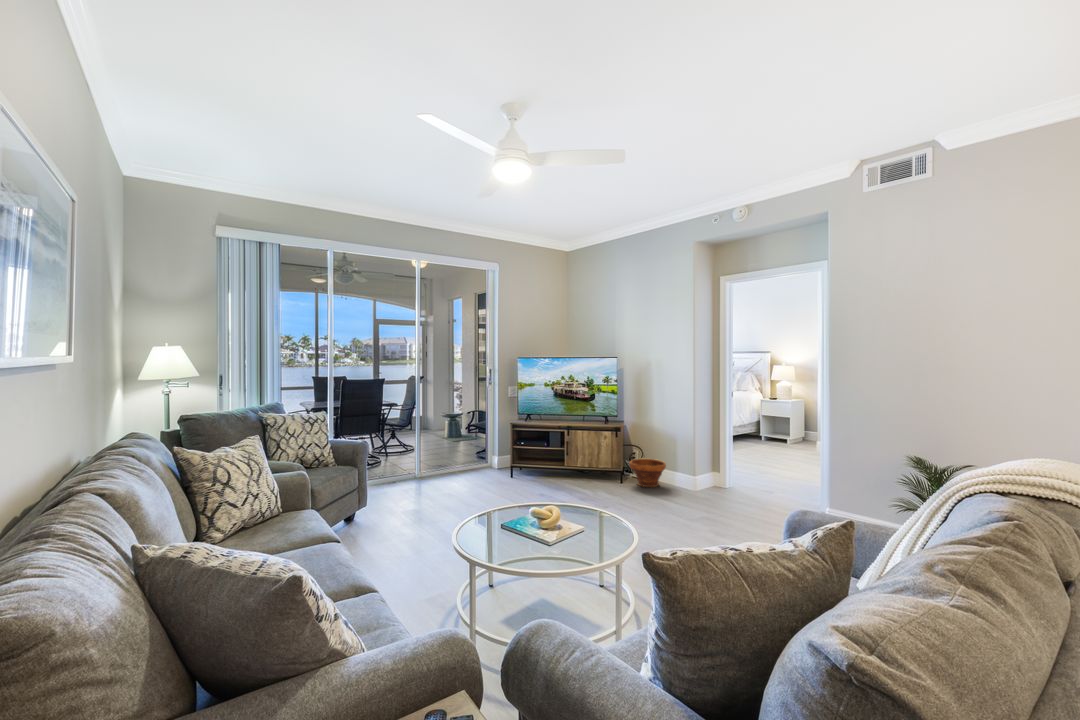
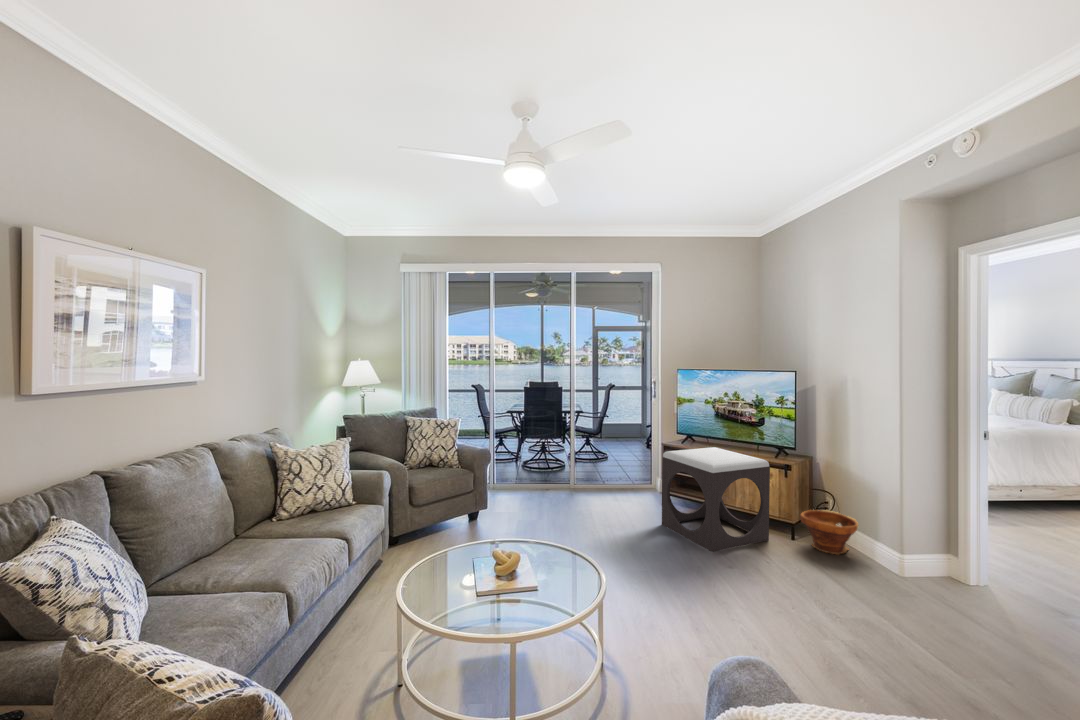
footstool: none [531,421,611,502] -> present [662,447,770,552]

